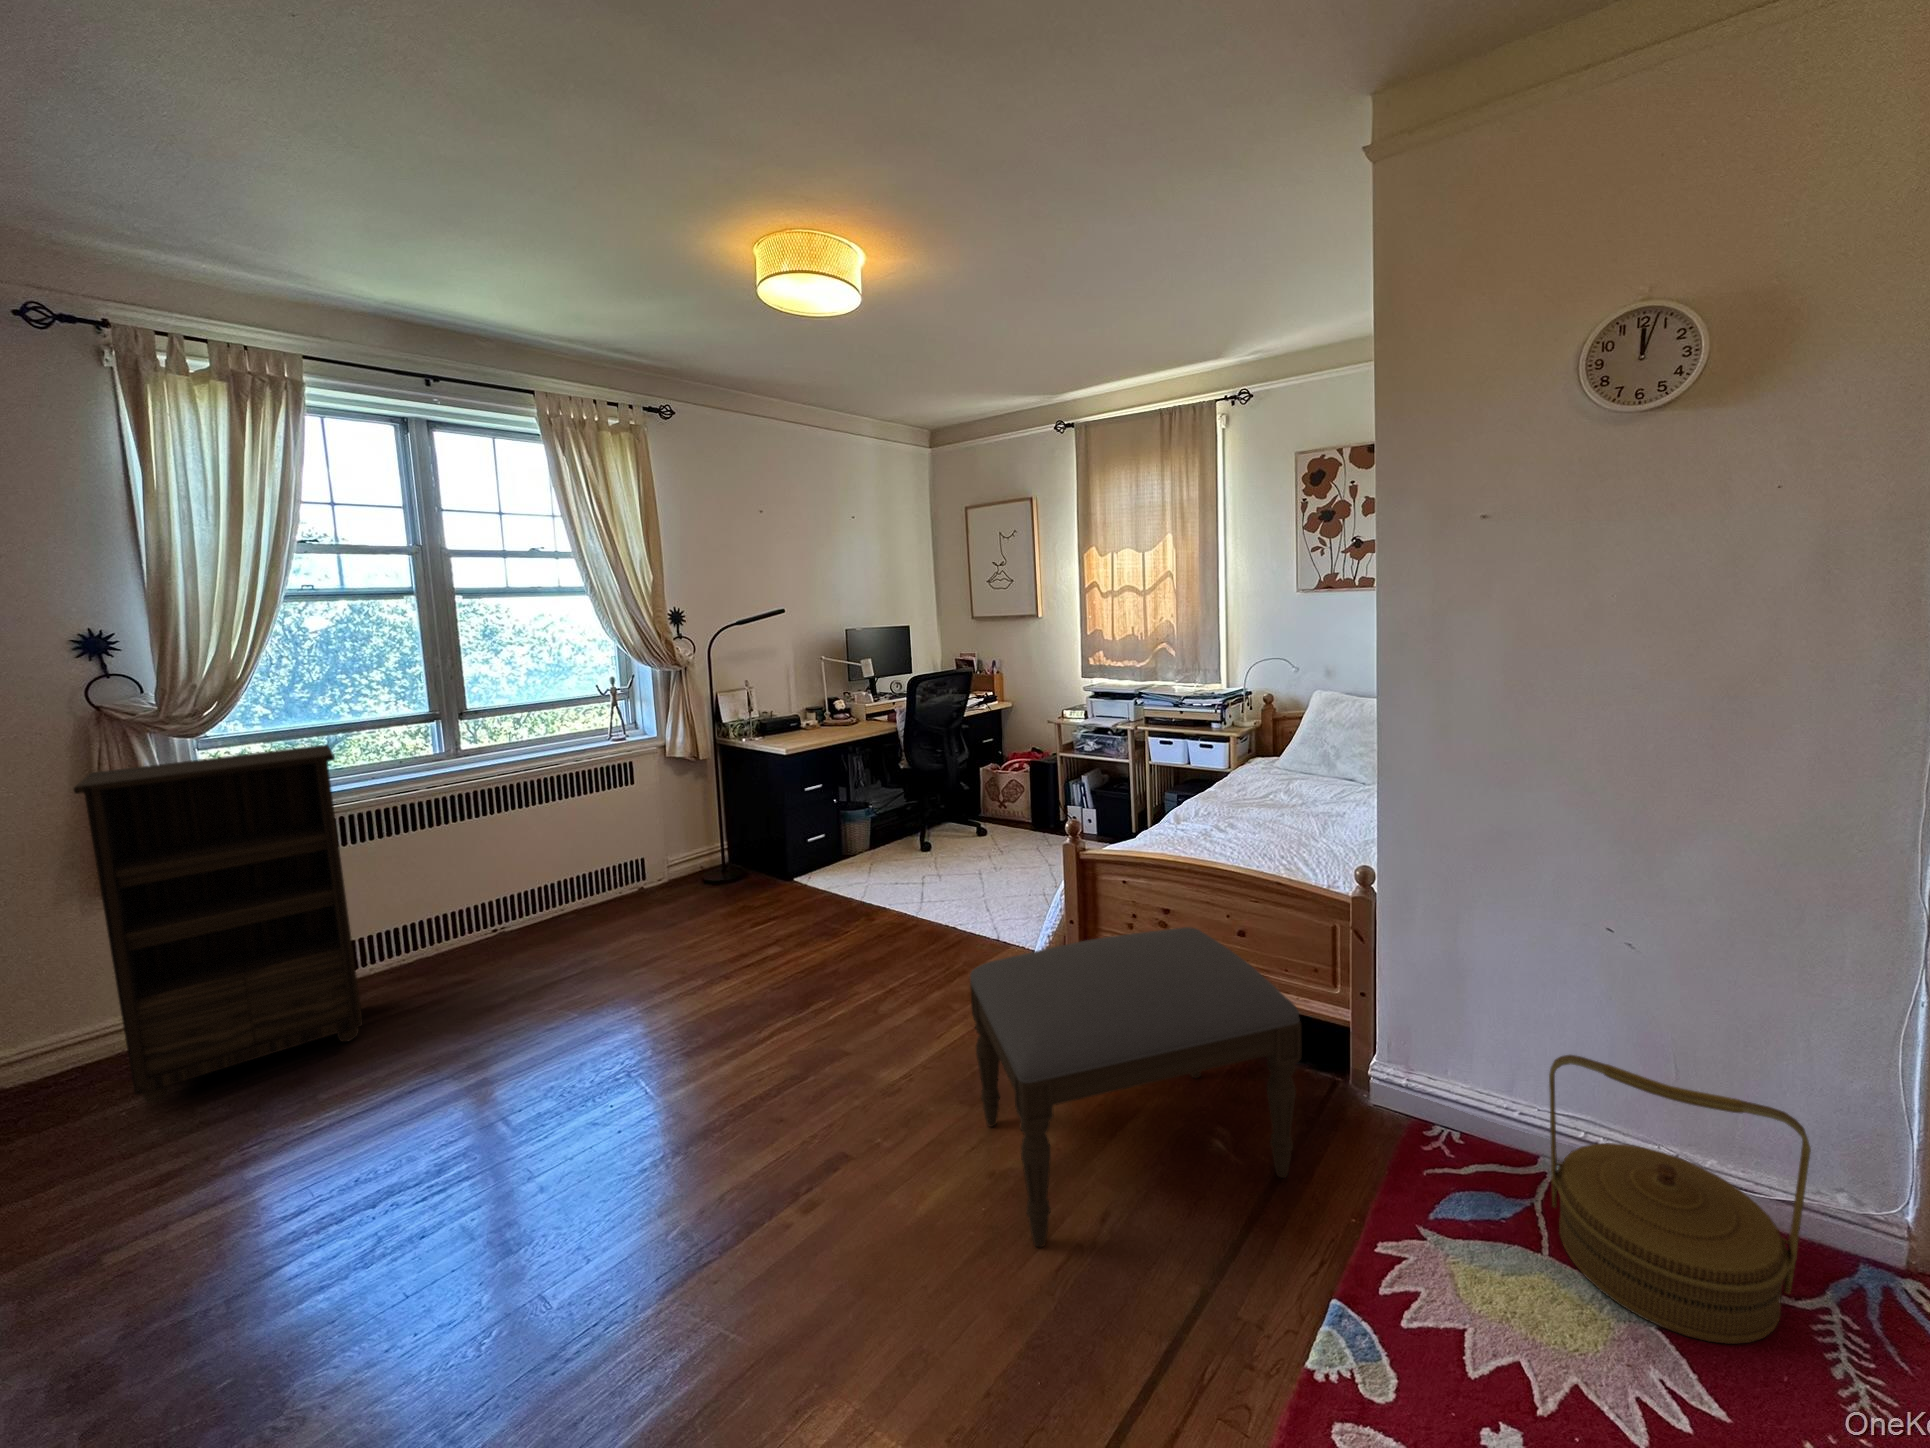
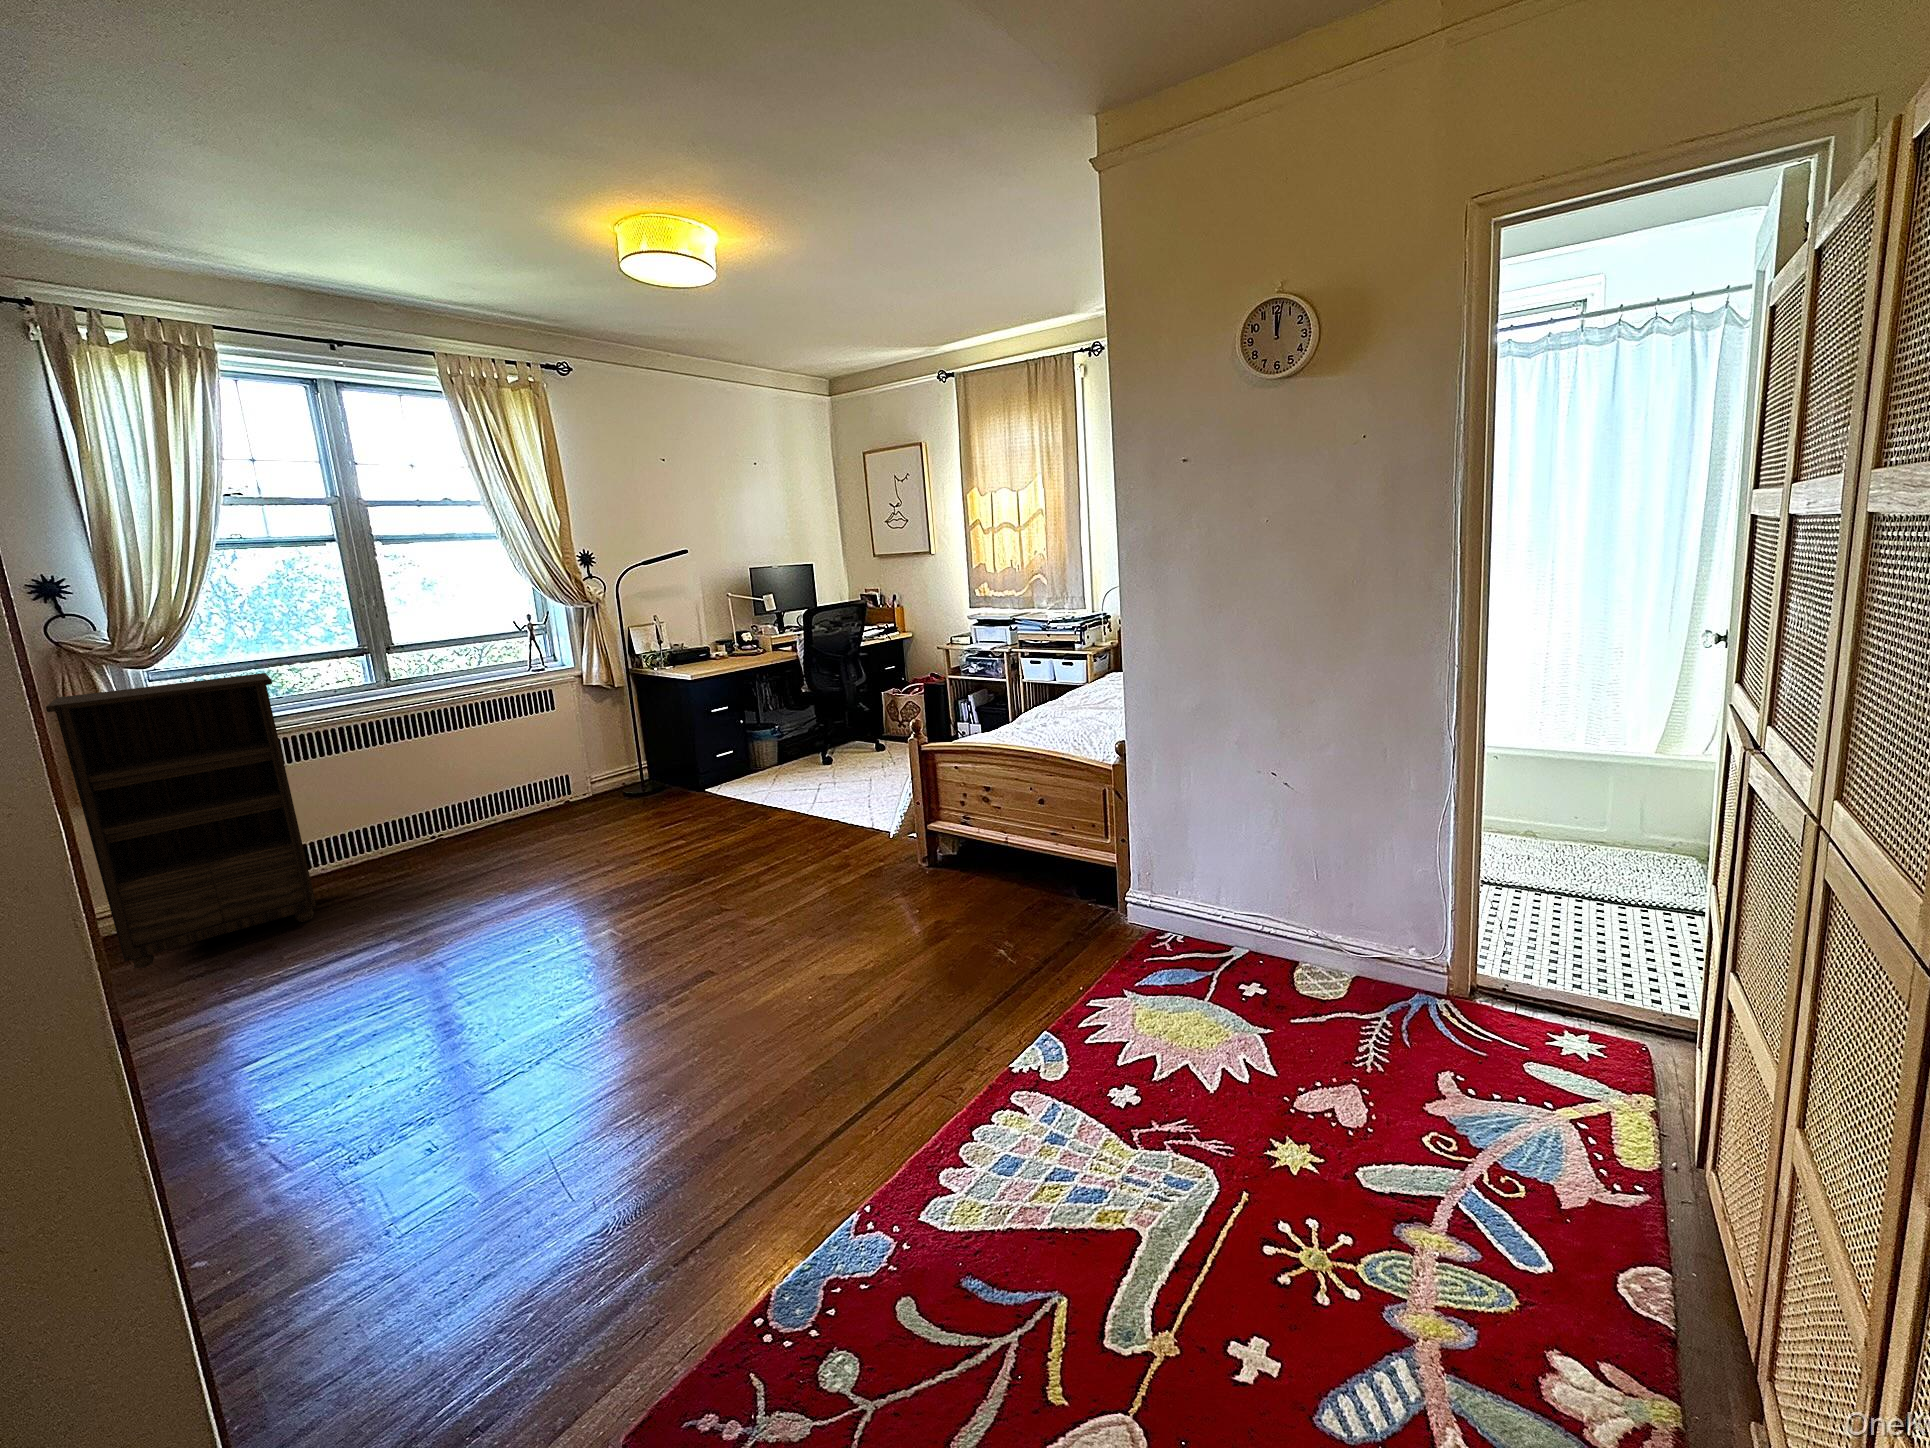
ottoman: present [970,927,1301,1247] -> none [806,794,1048,1016]
woven basket: present [1549,1055,1811,1344] -> none [1212,859,1360,1038]

